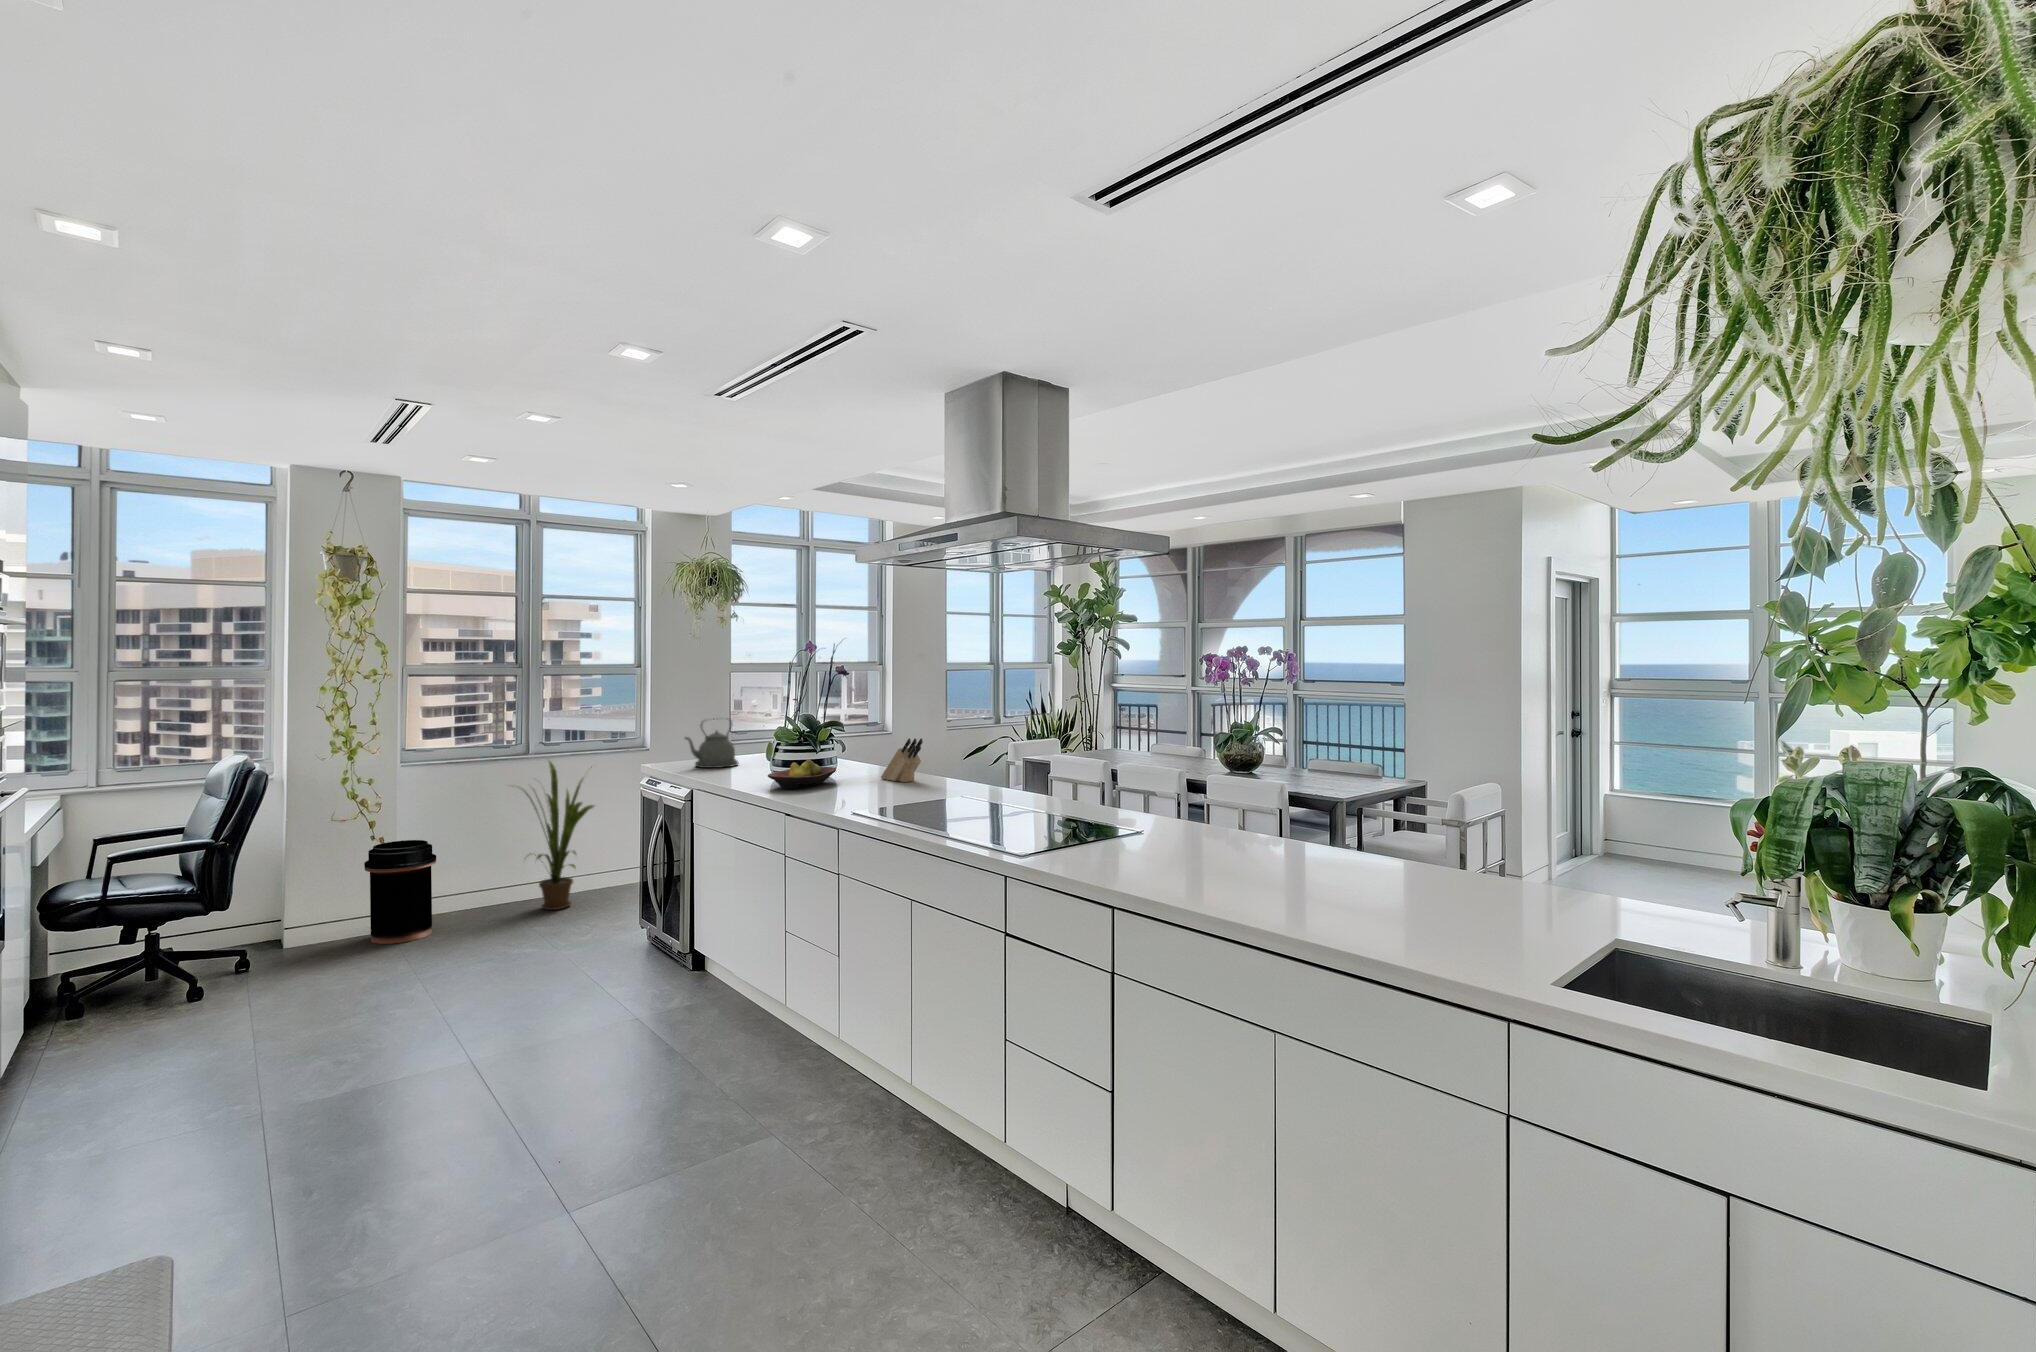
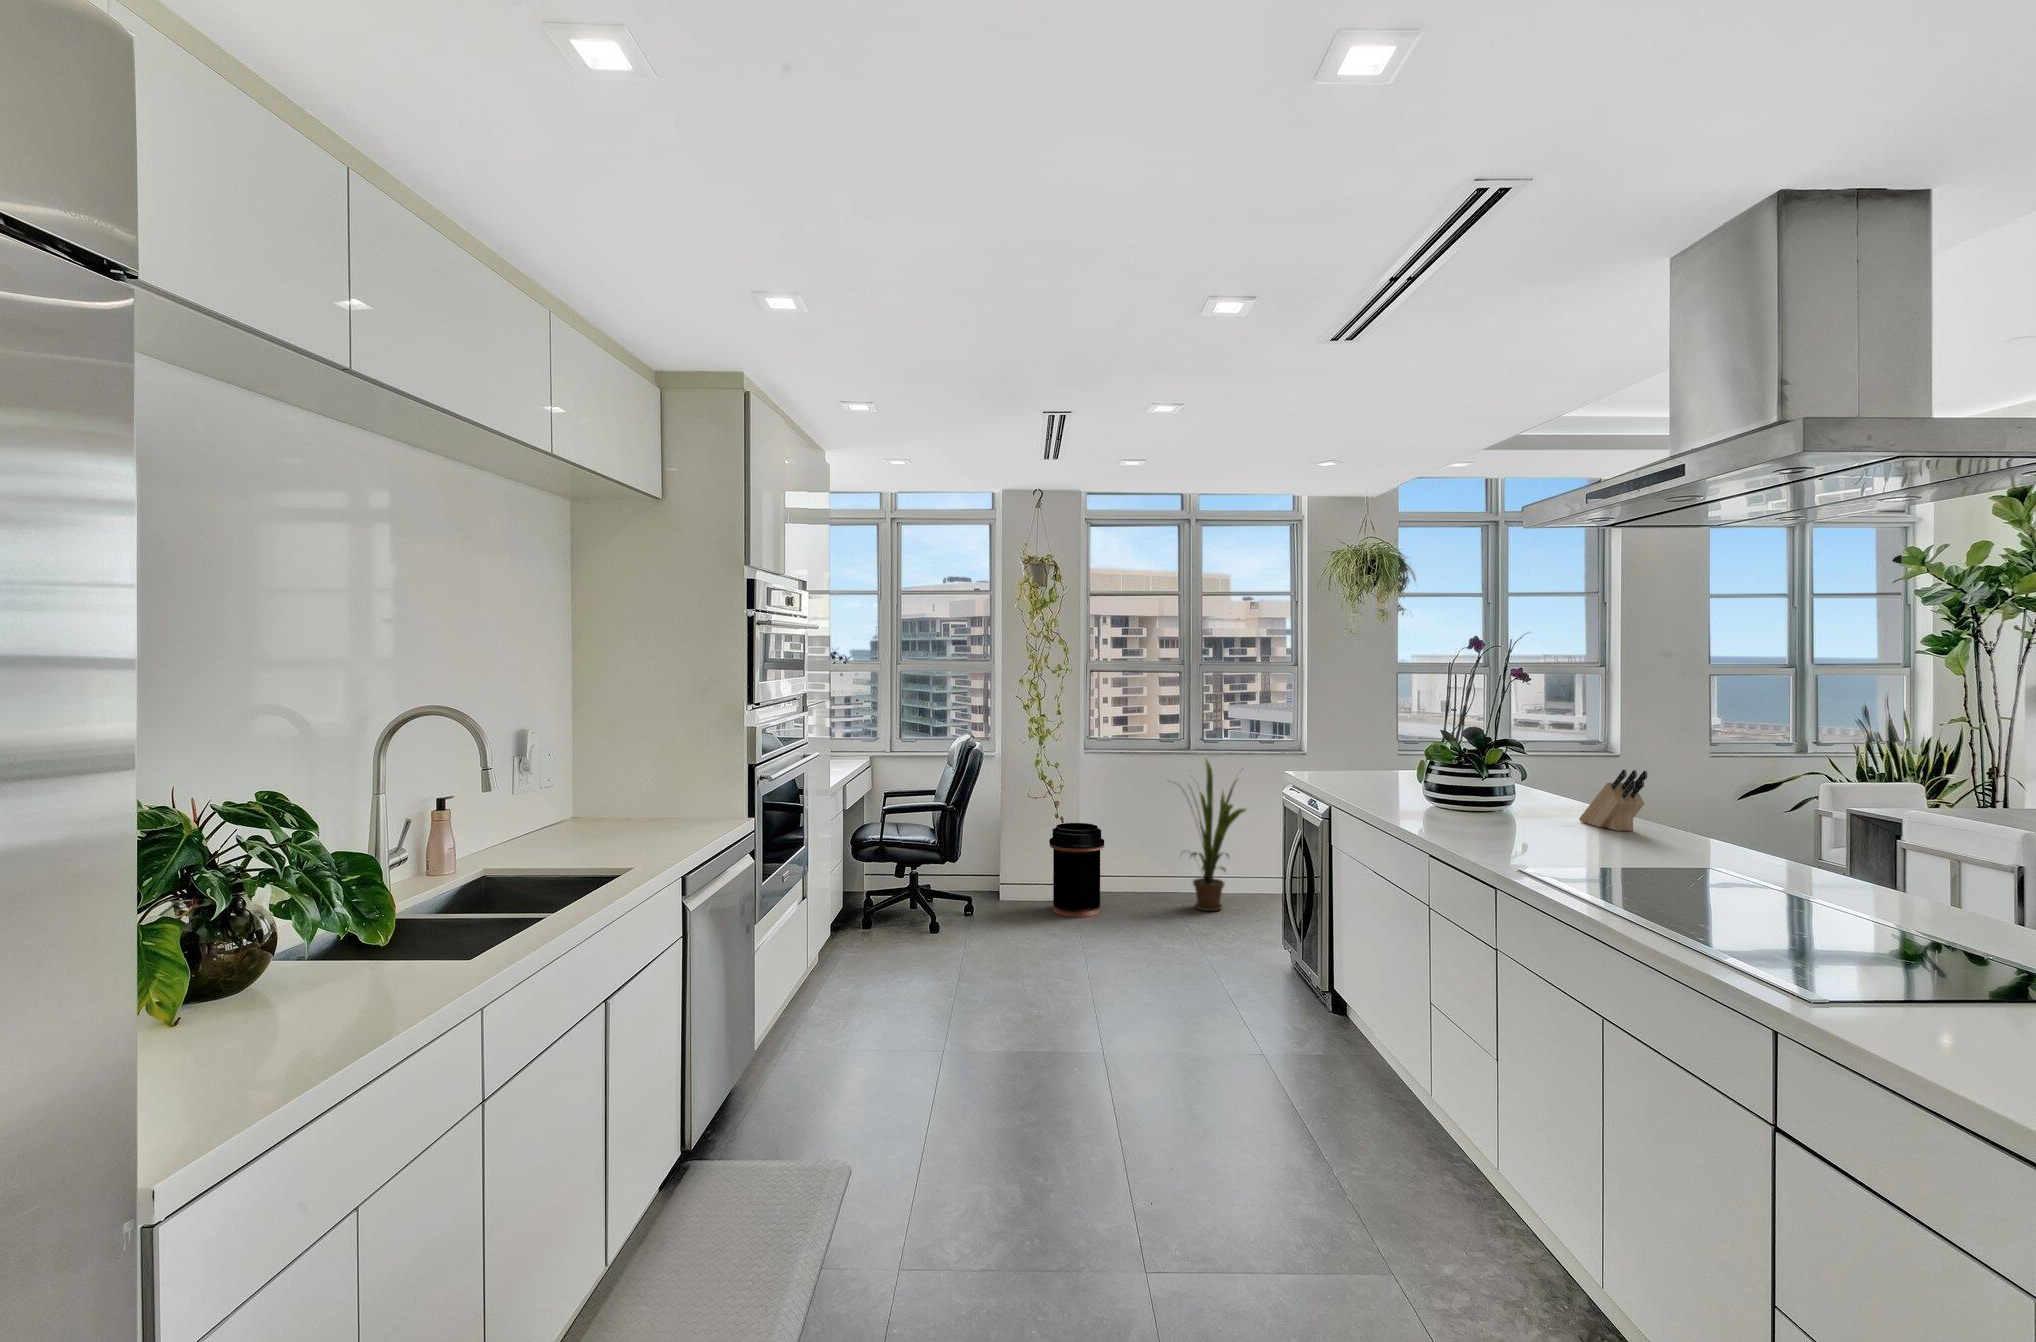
kettle: present [685,719,739,768] -> none [1327,726,1391,784]
fruit bowl: present [768,760,836,789] -> none [1412,786,1511,823]

